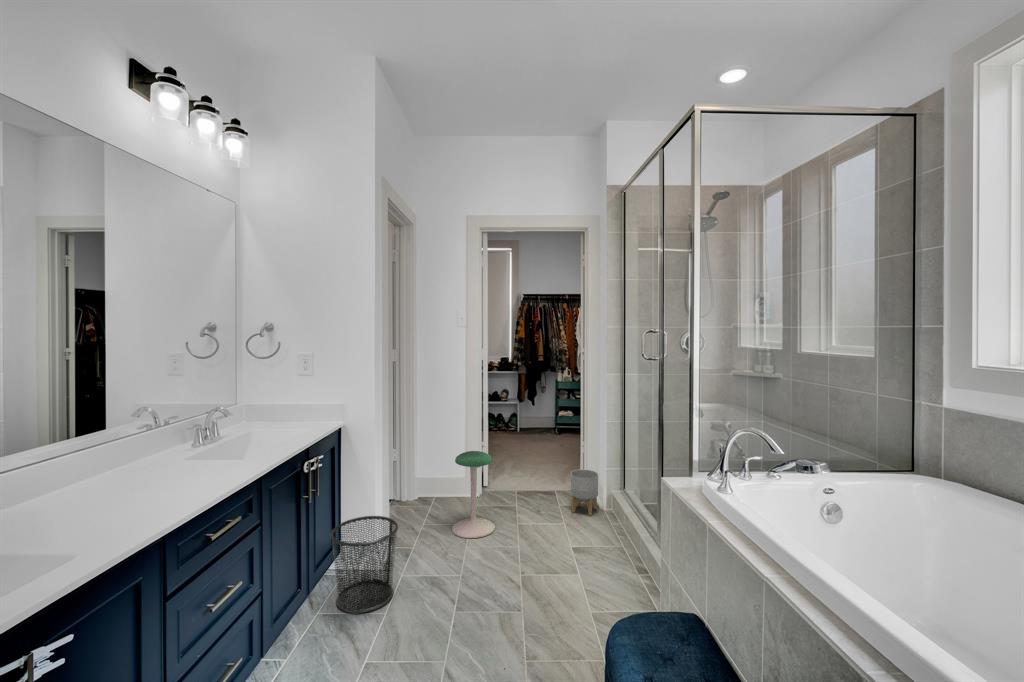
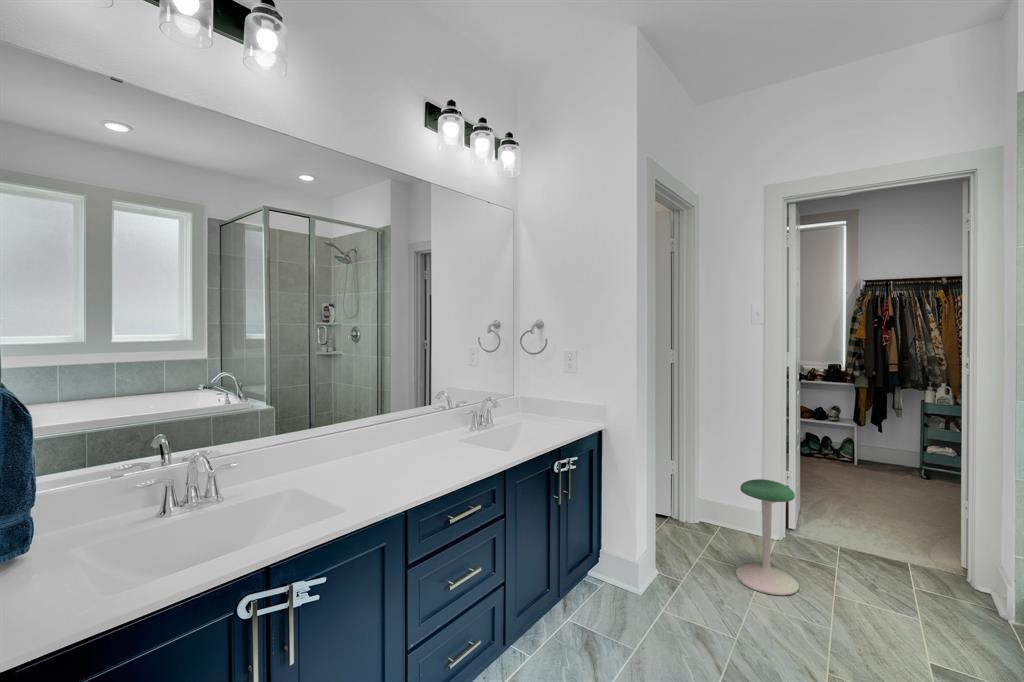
planter: present [571,469,598,516] -> none [940,539,1002,620]
waste bin: present [330,516,398,613] -> none [581,529,655,640]

